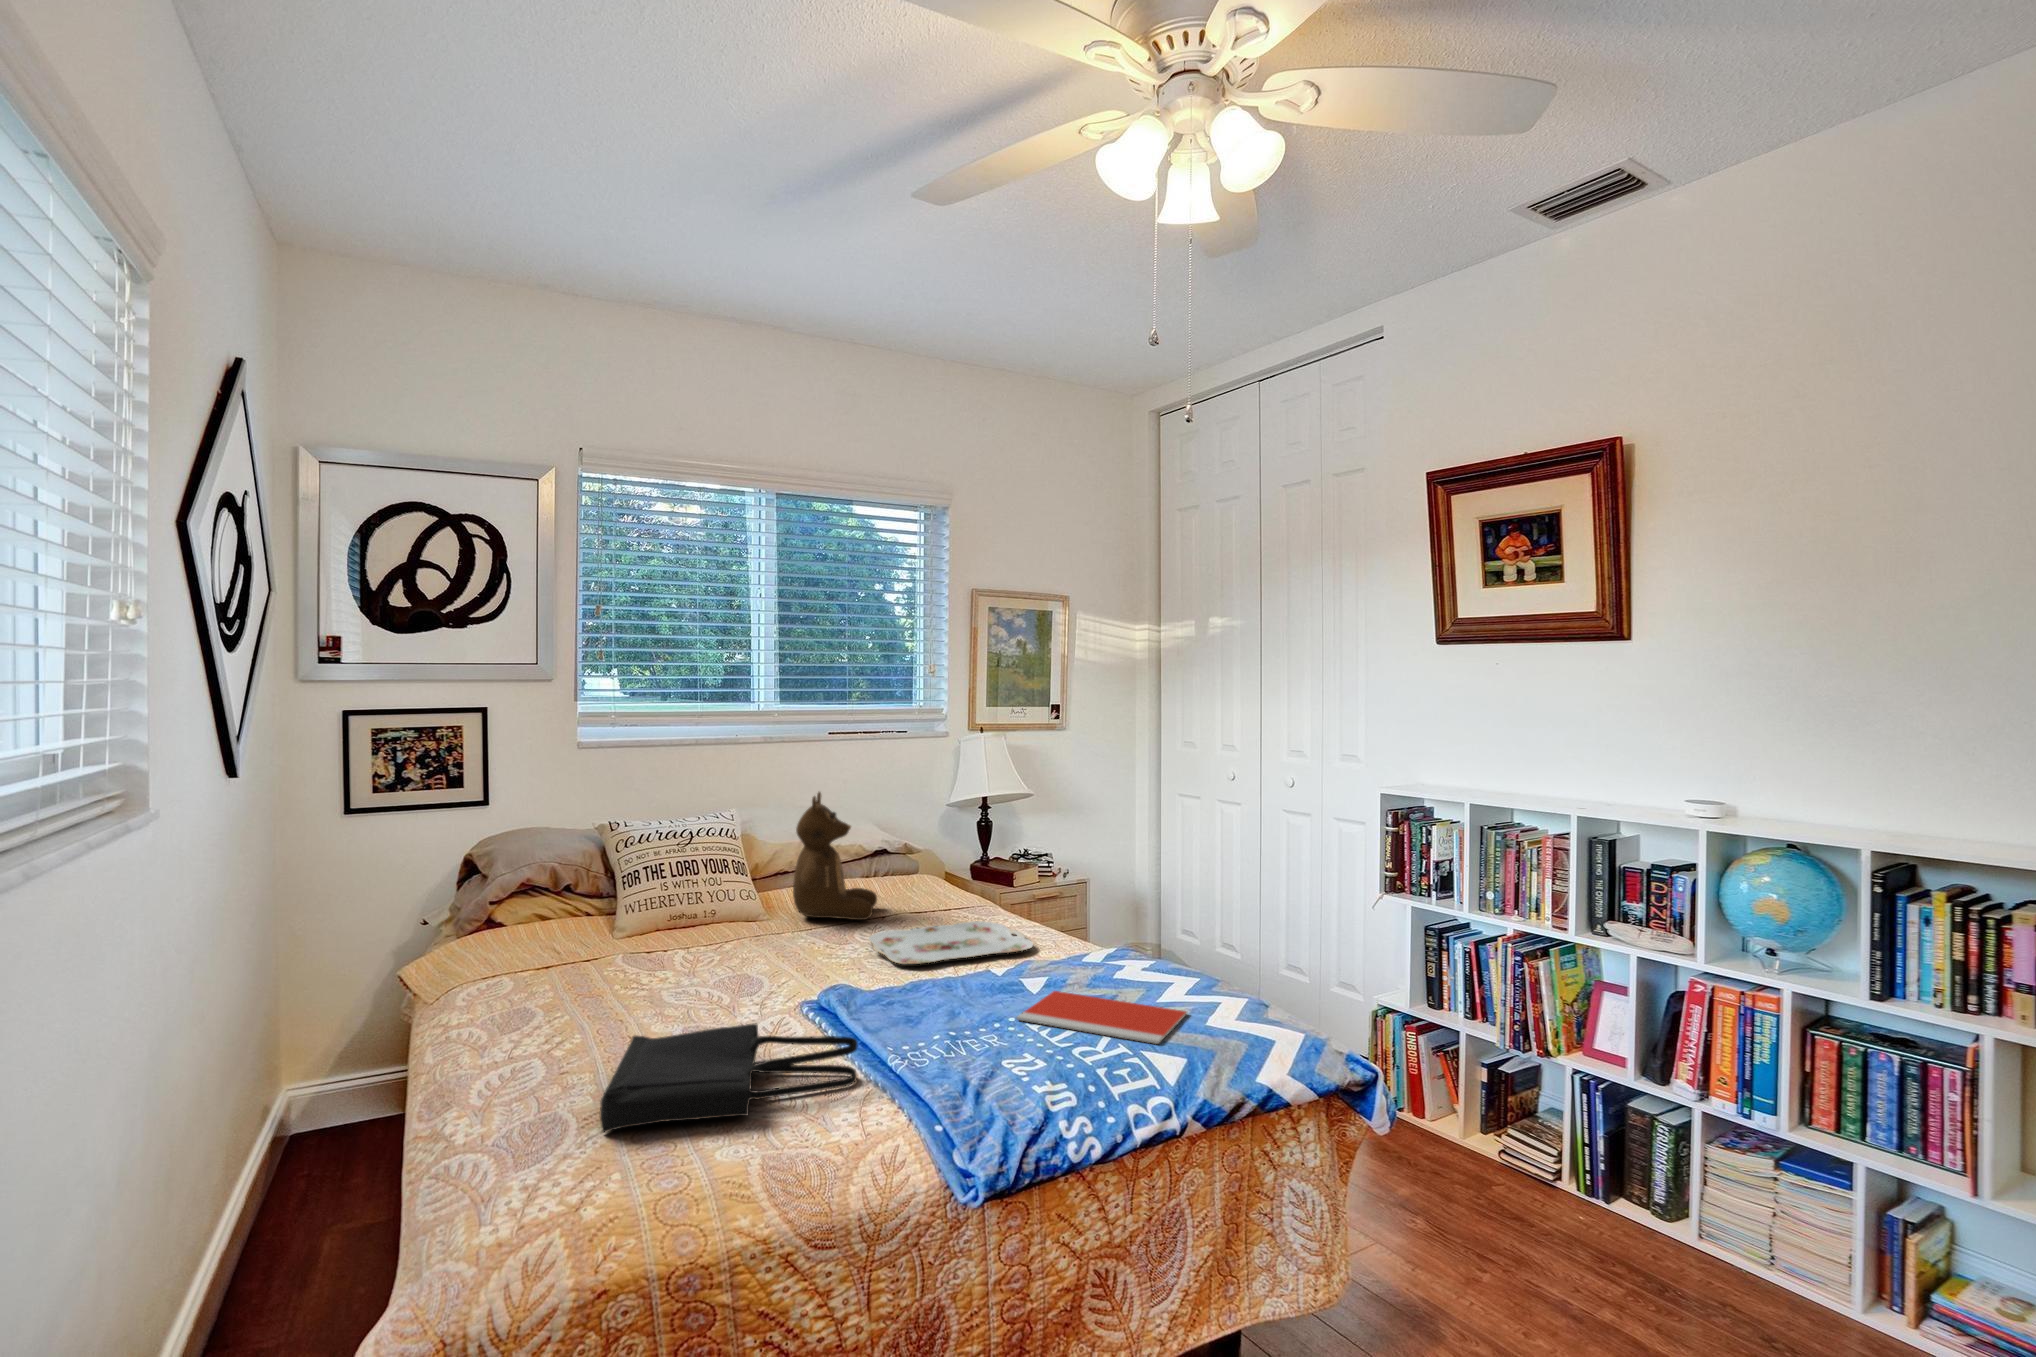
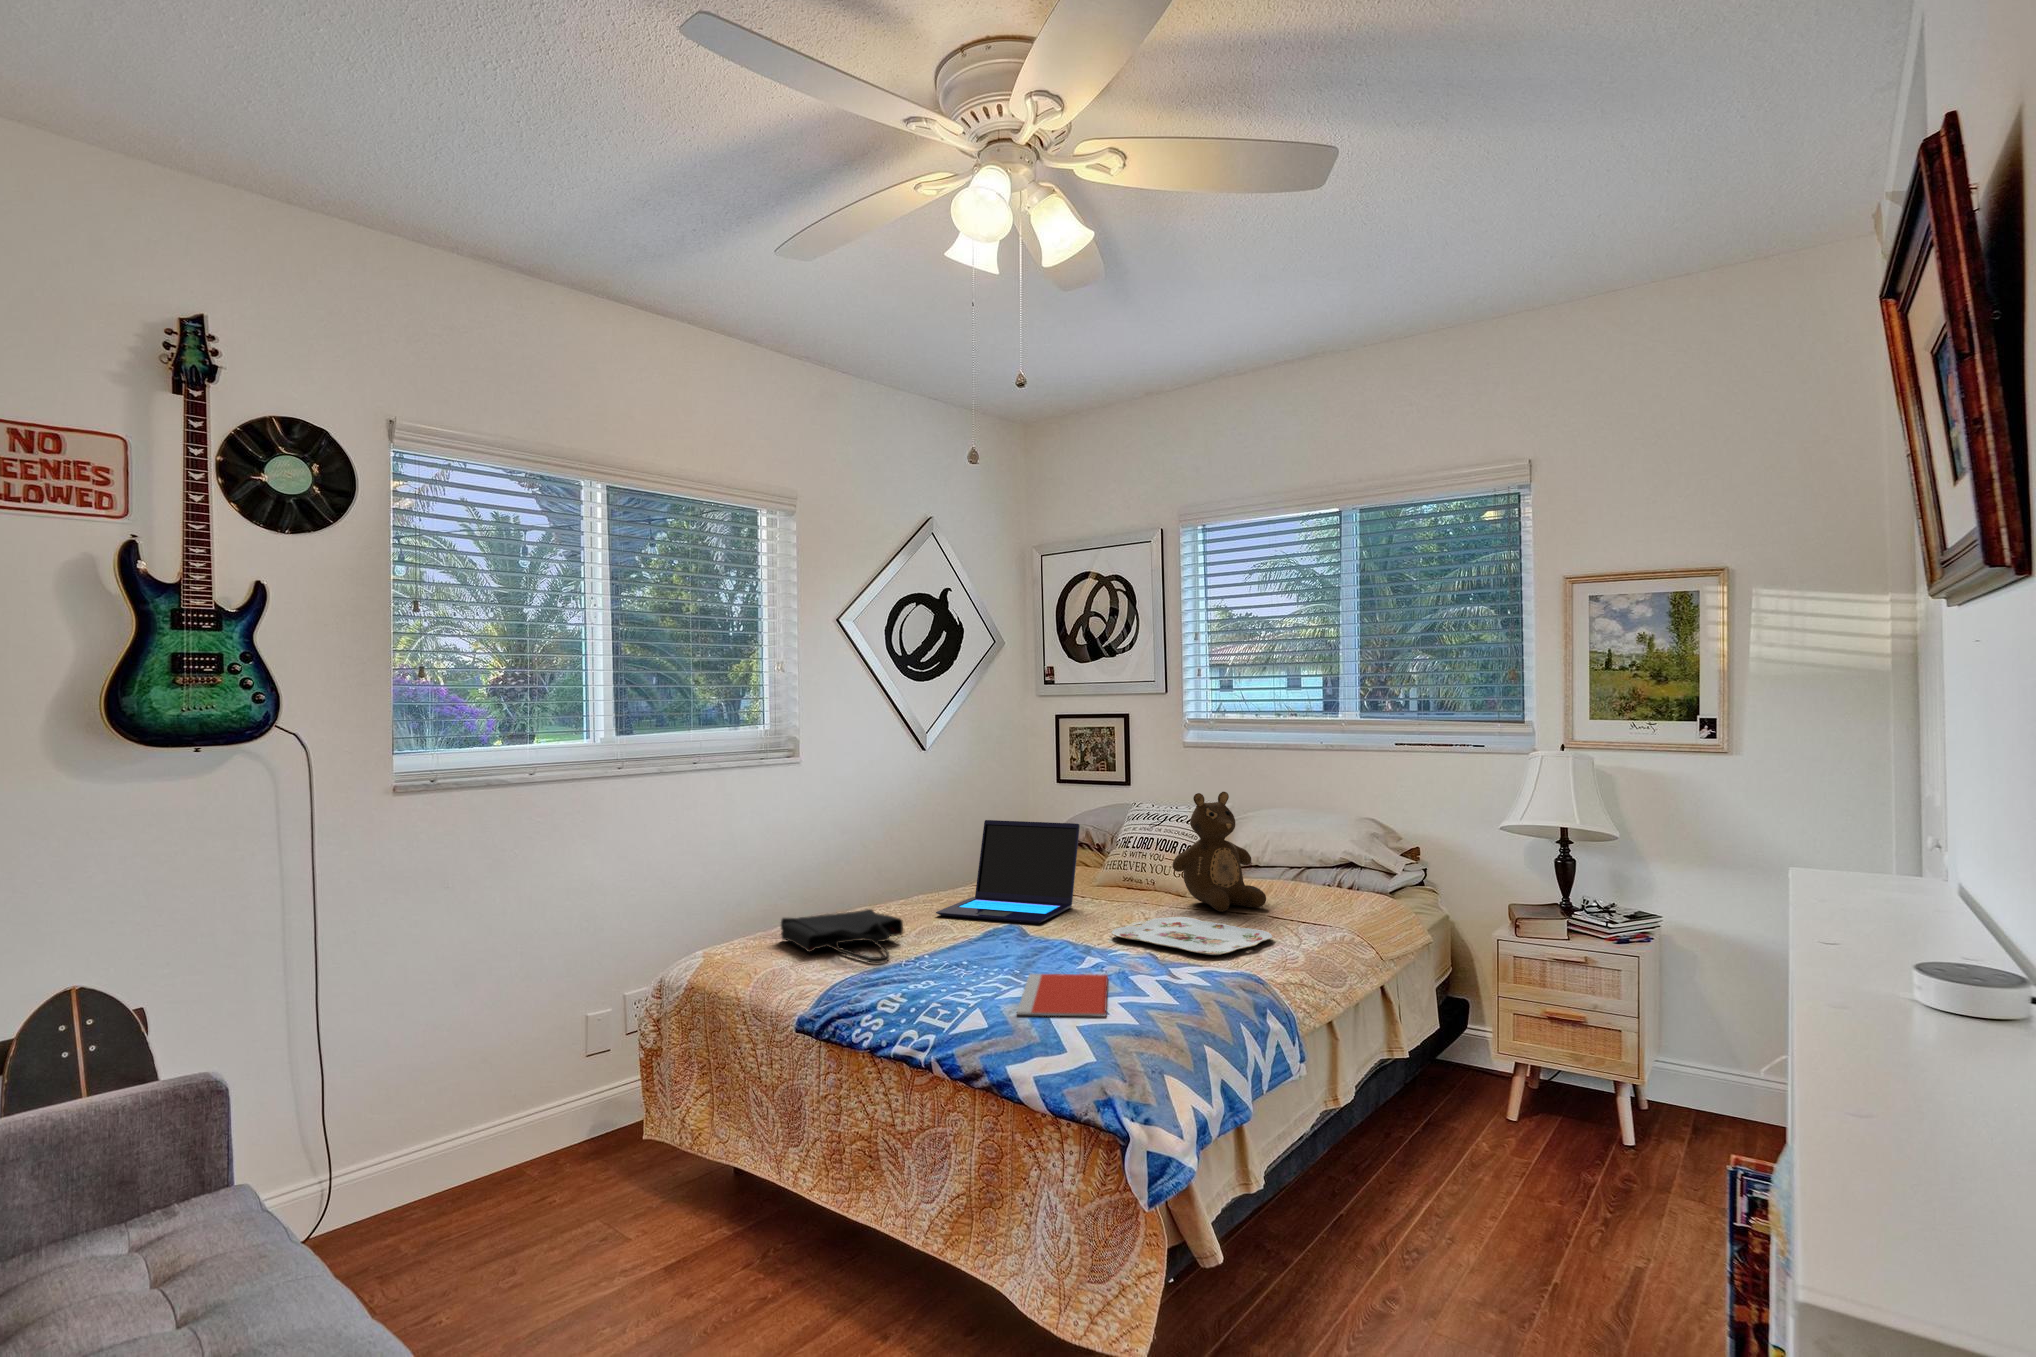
laptop: none [573,852,790,1020] -> present [936,820,1080,924]

